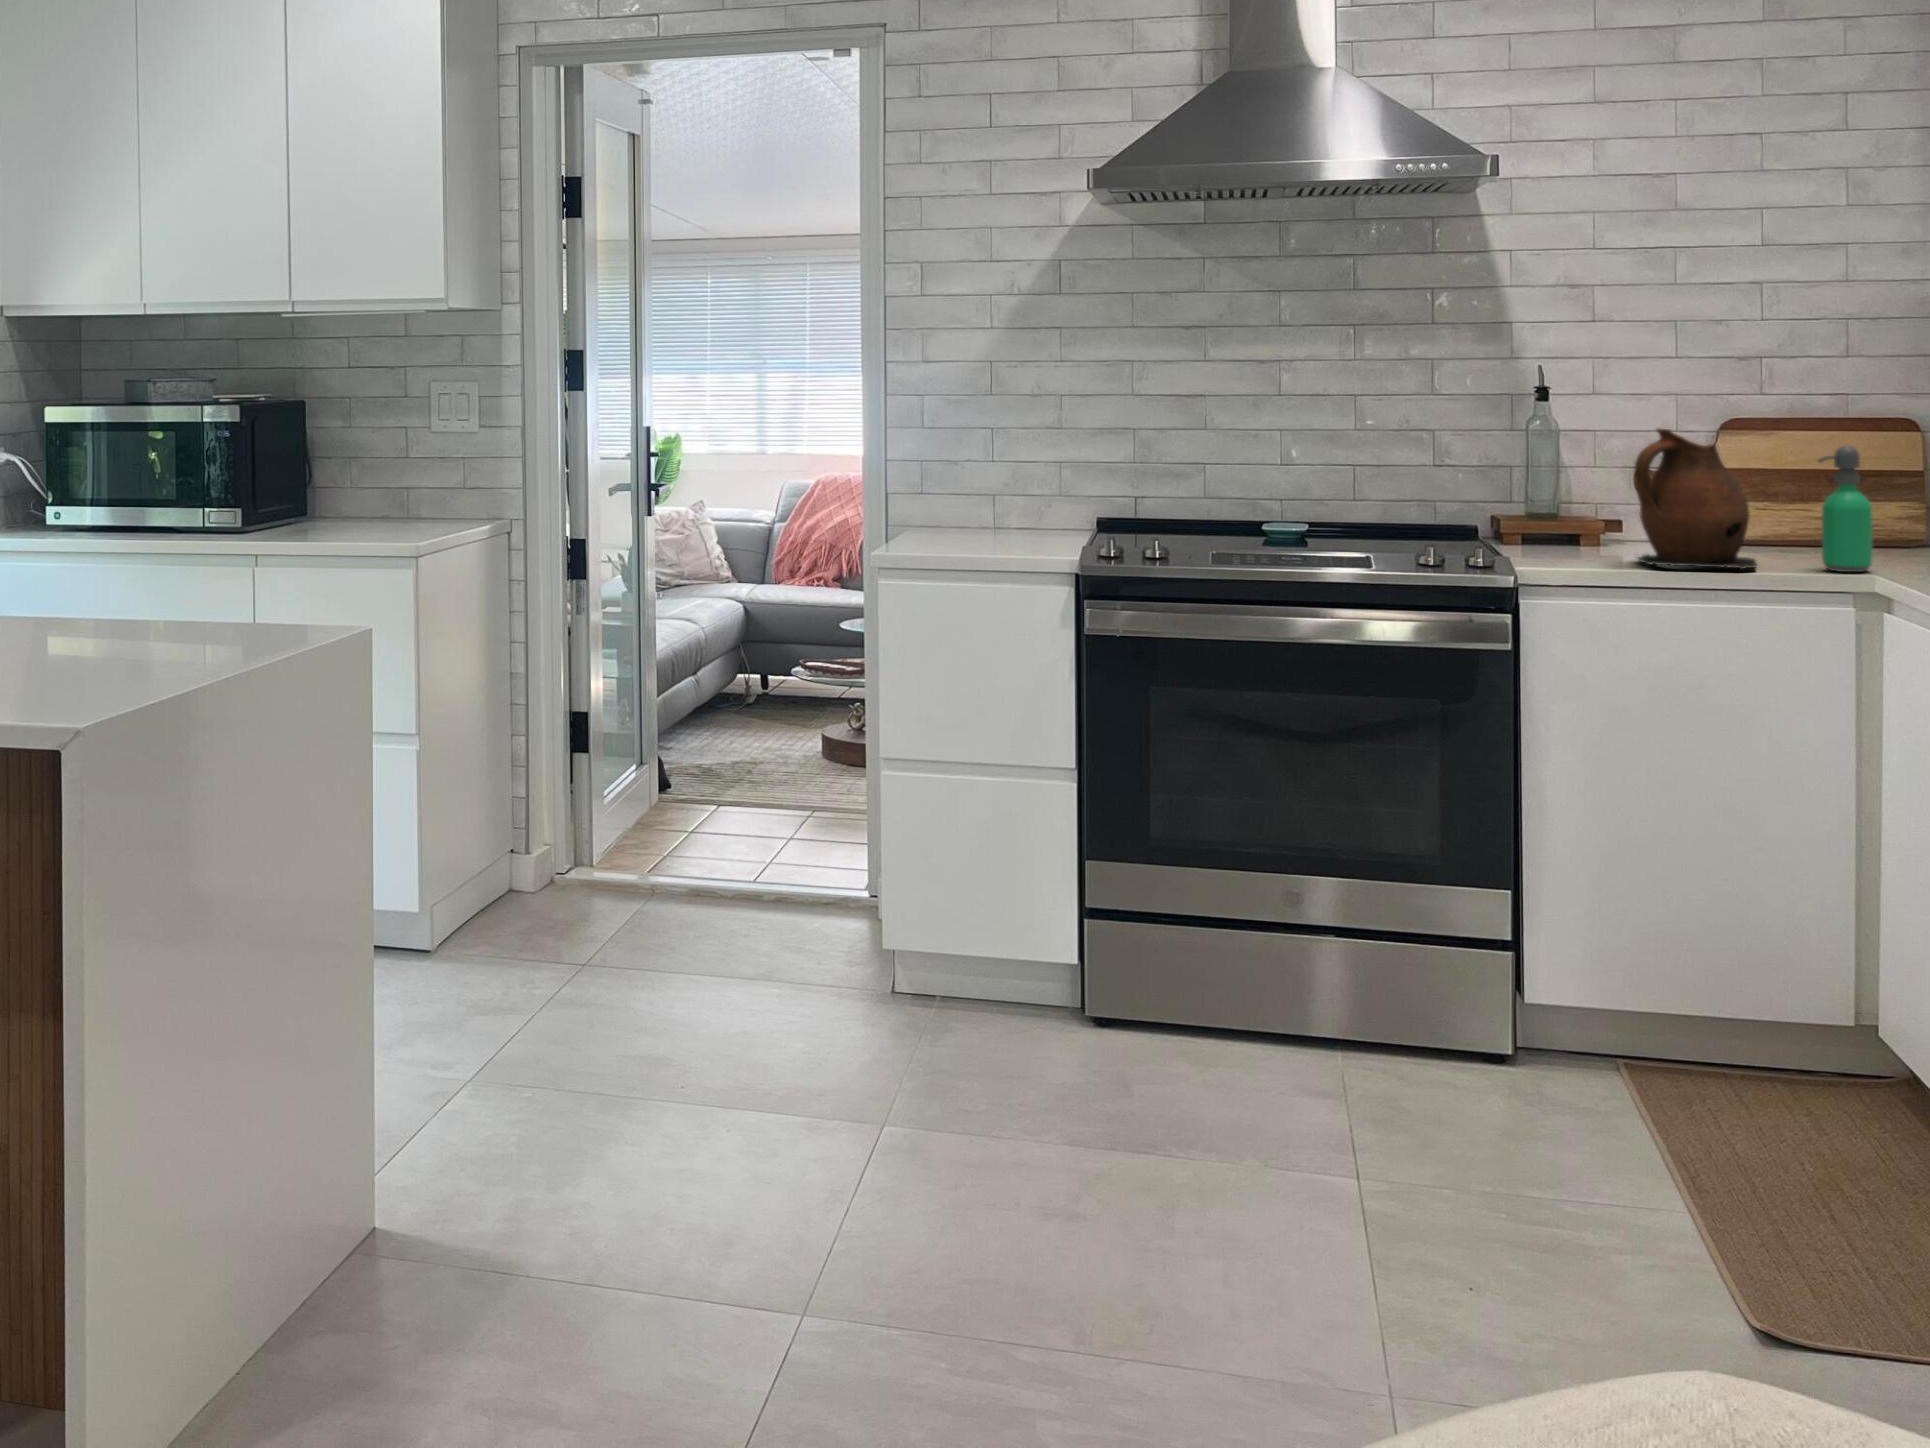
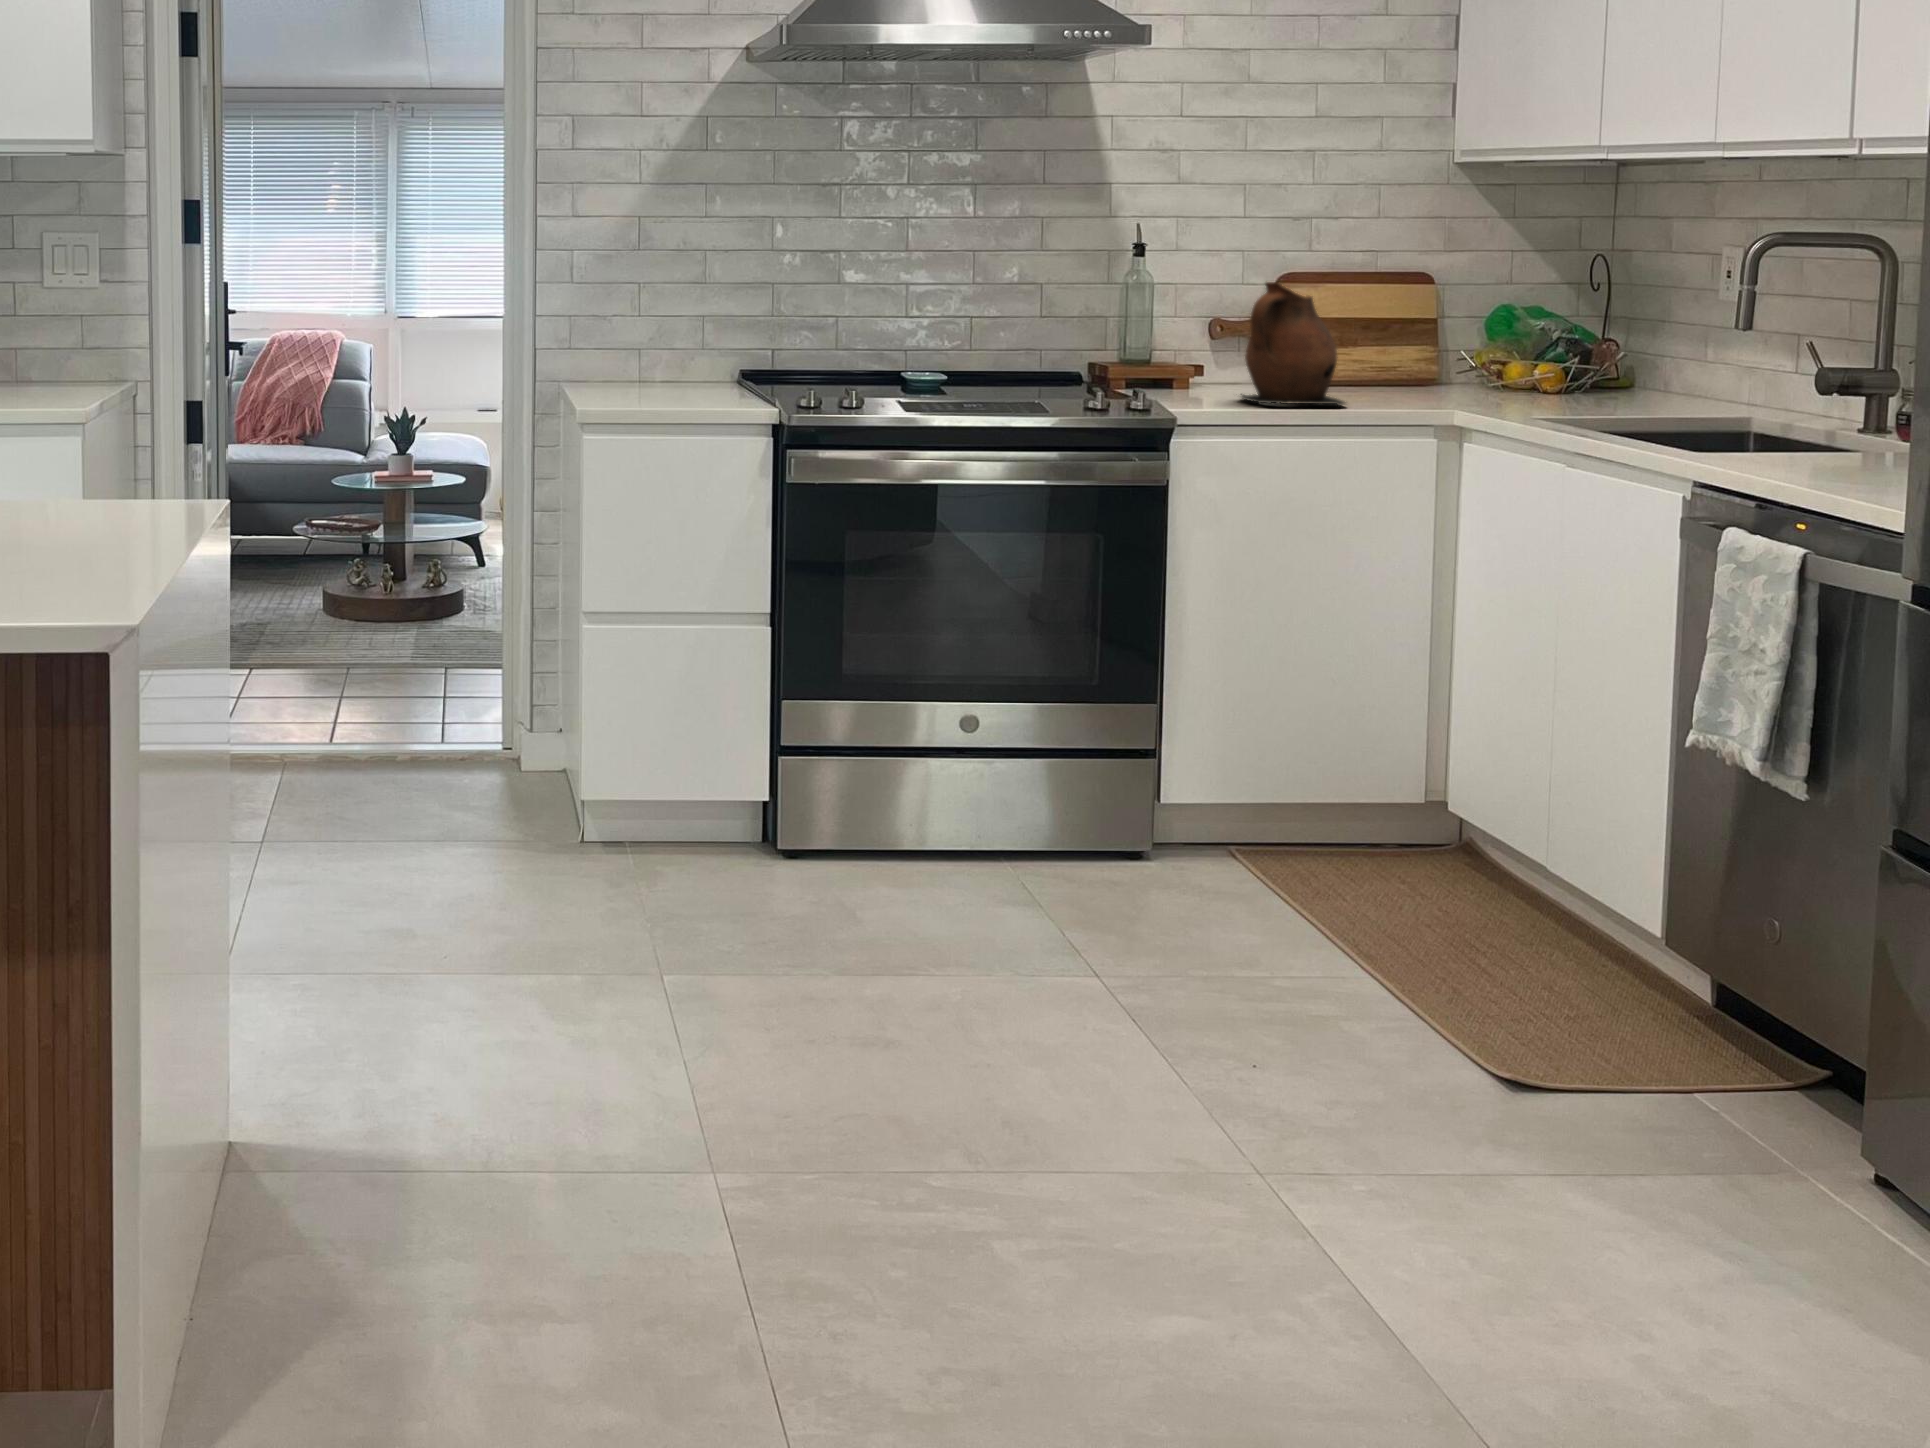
soap dispenser: present [1819,446,1872,572] -> none [1394,297,1437,406]

